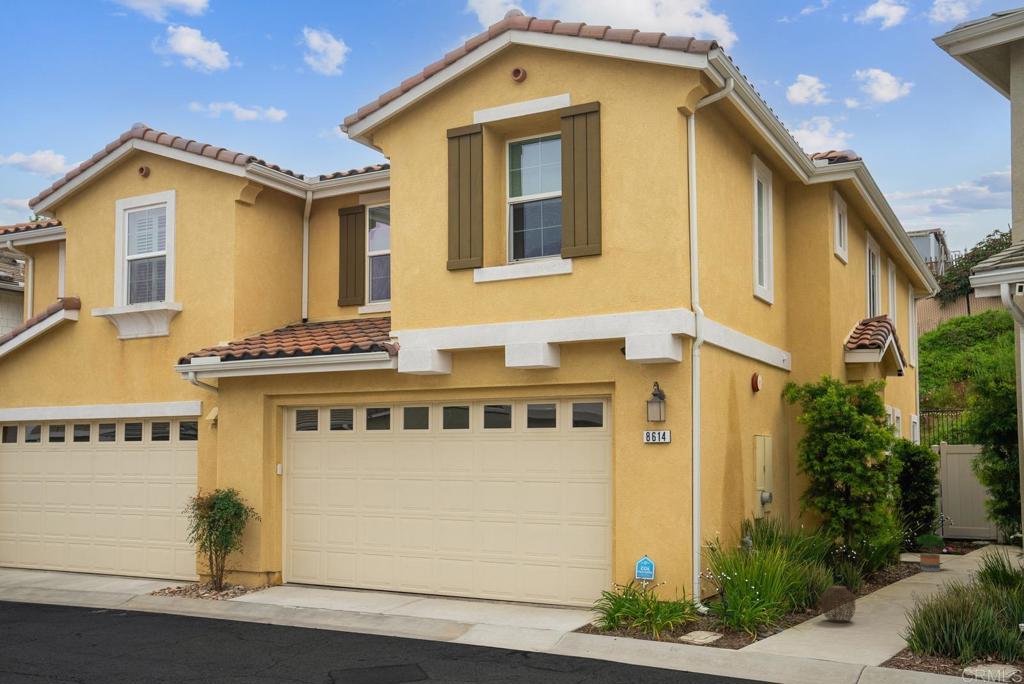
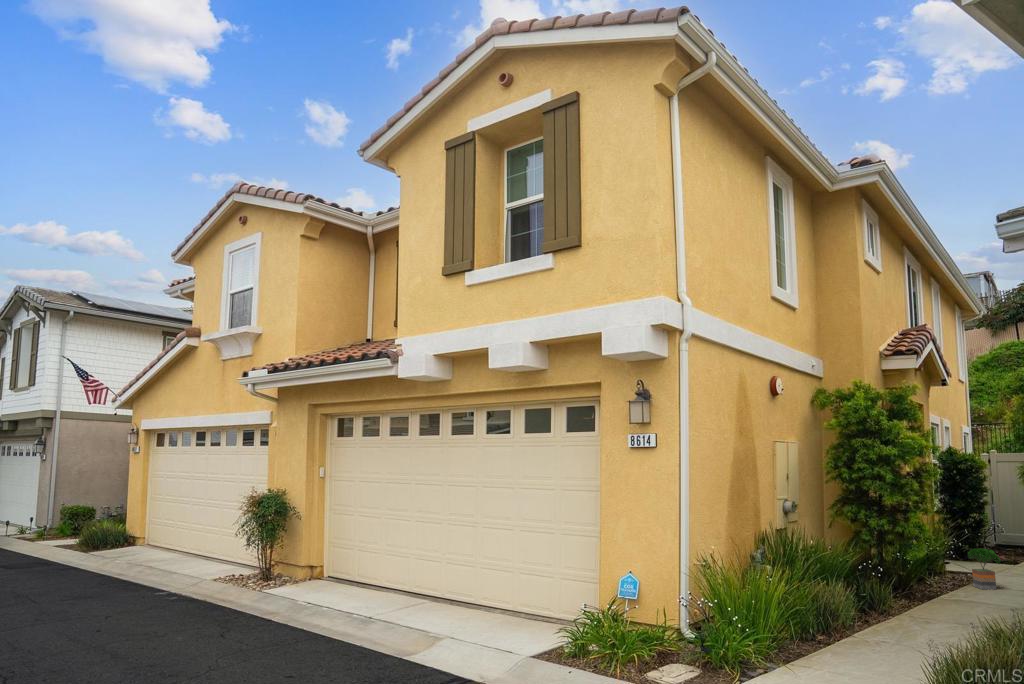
woven basket: present [821,585,855,623] -> none [839,616,883,664]

